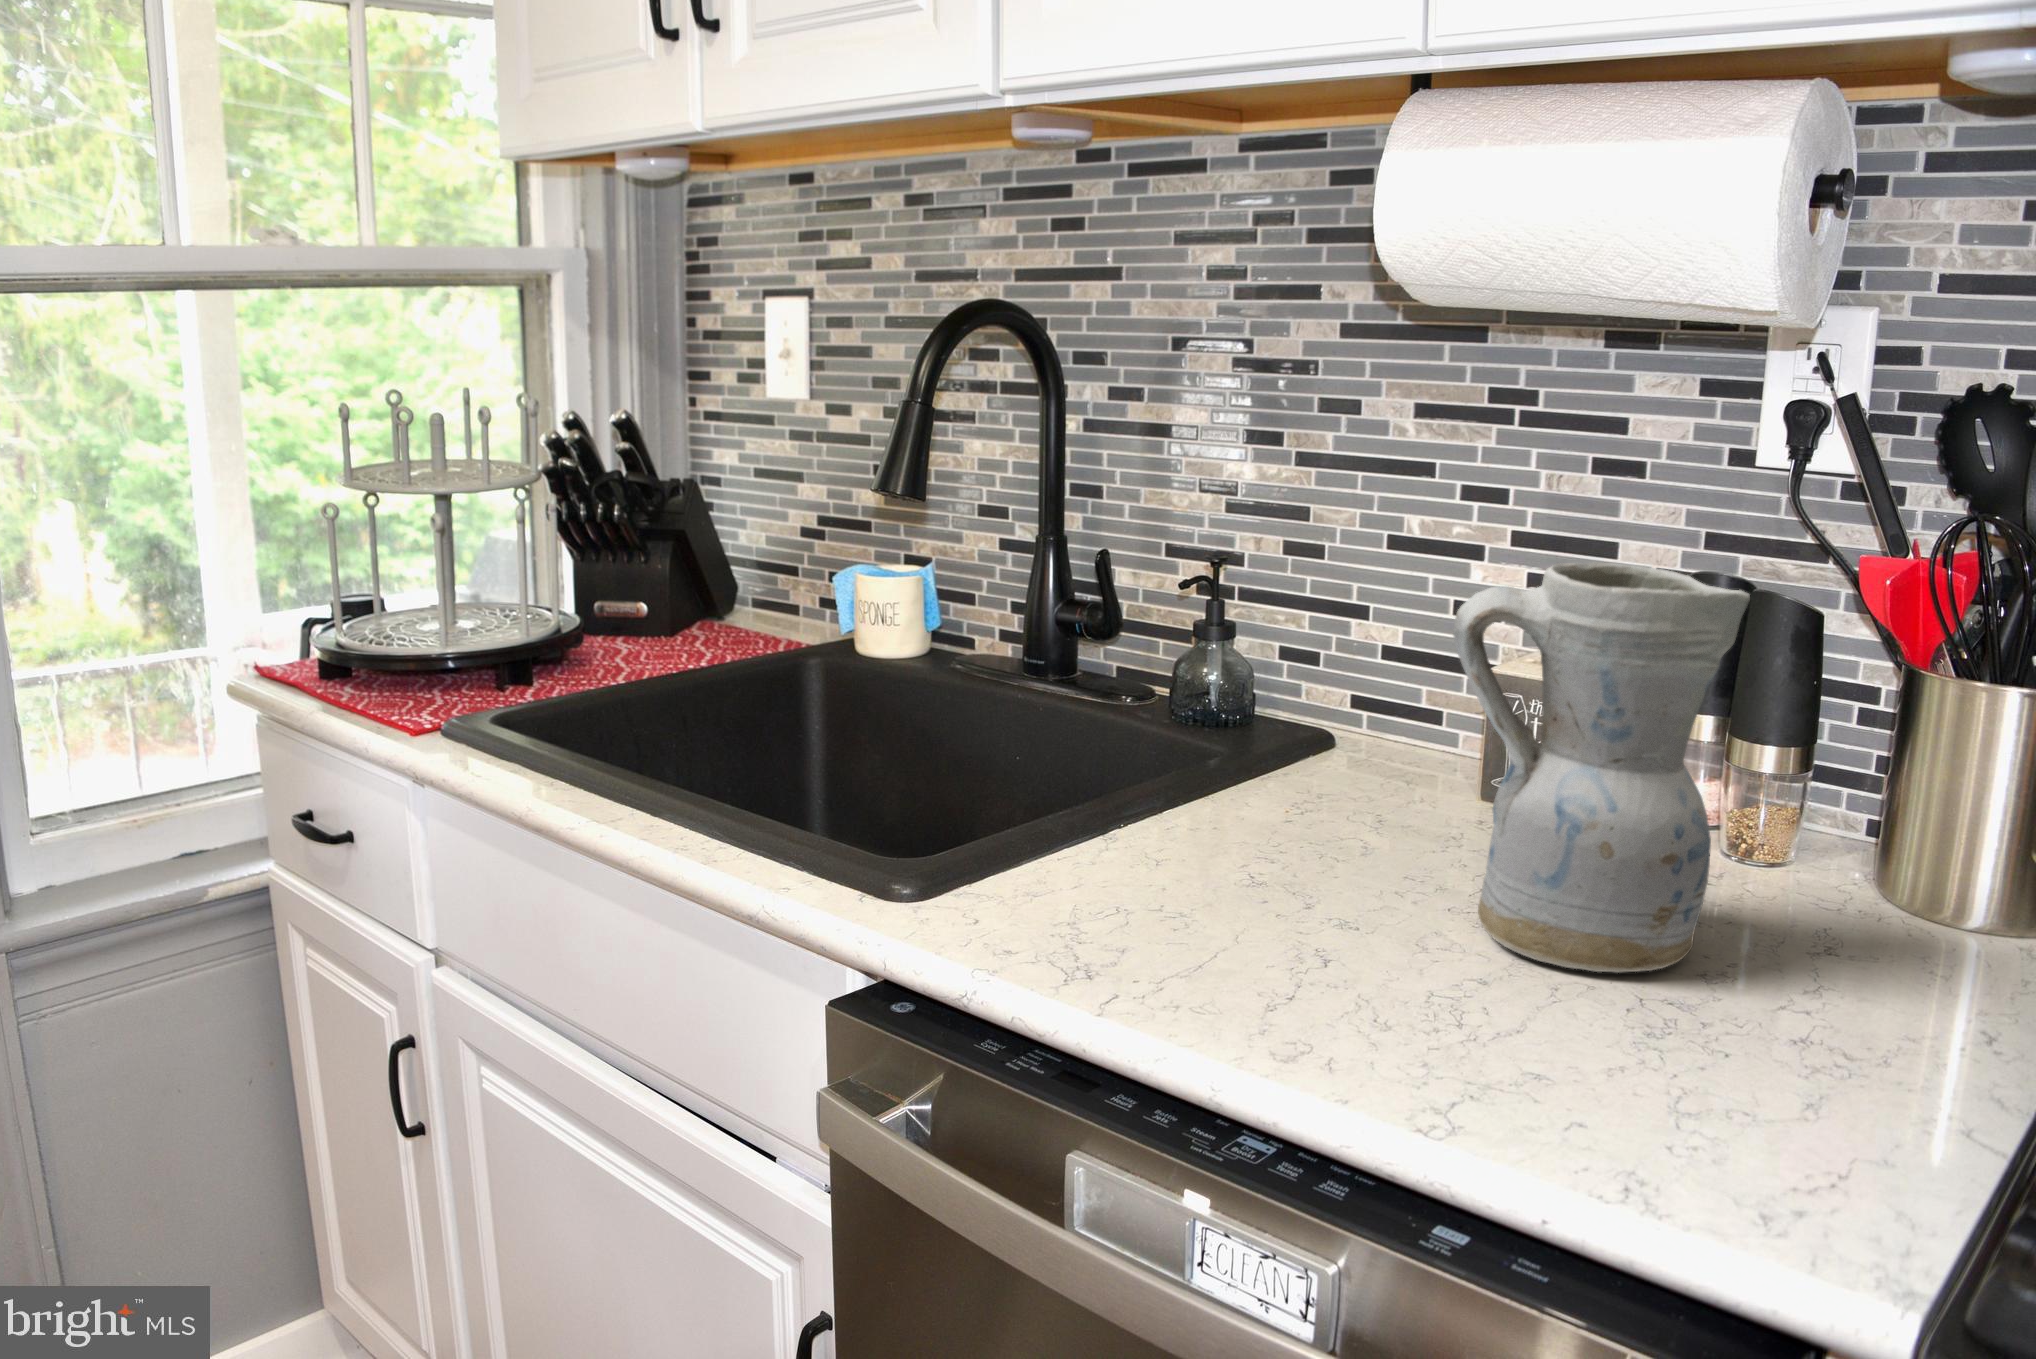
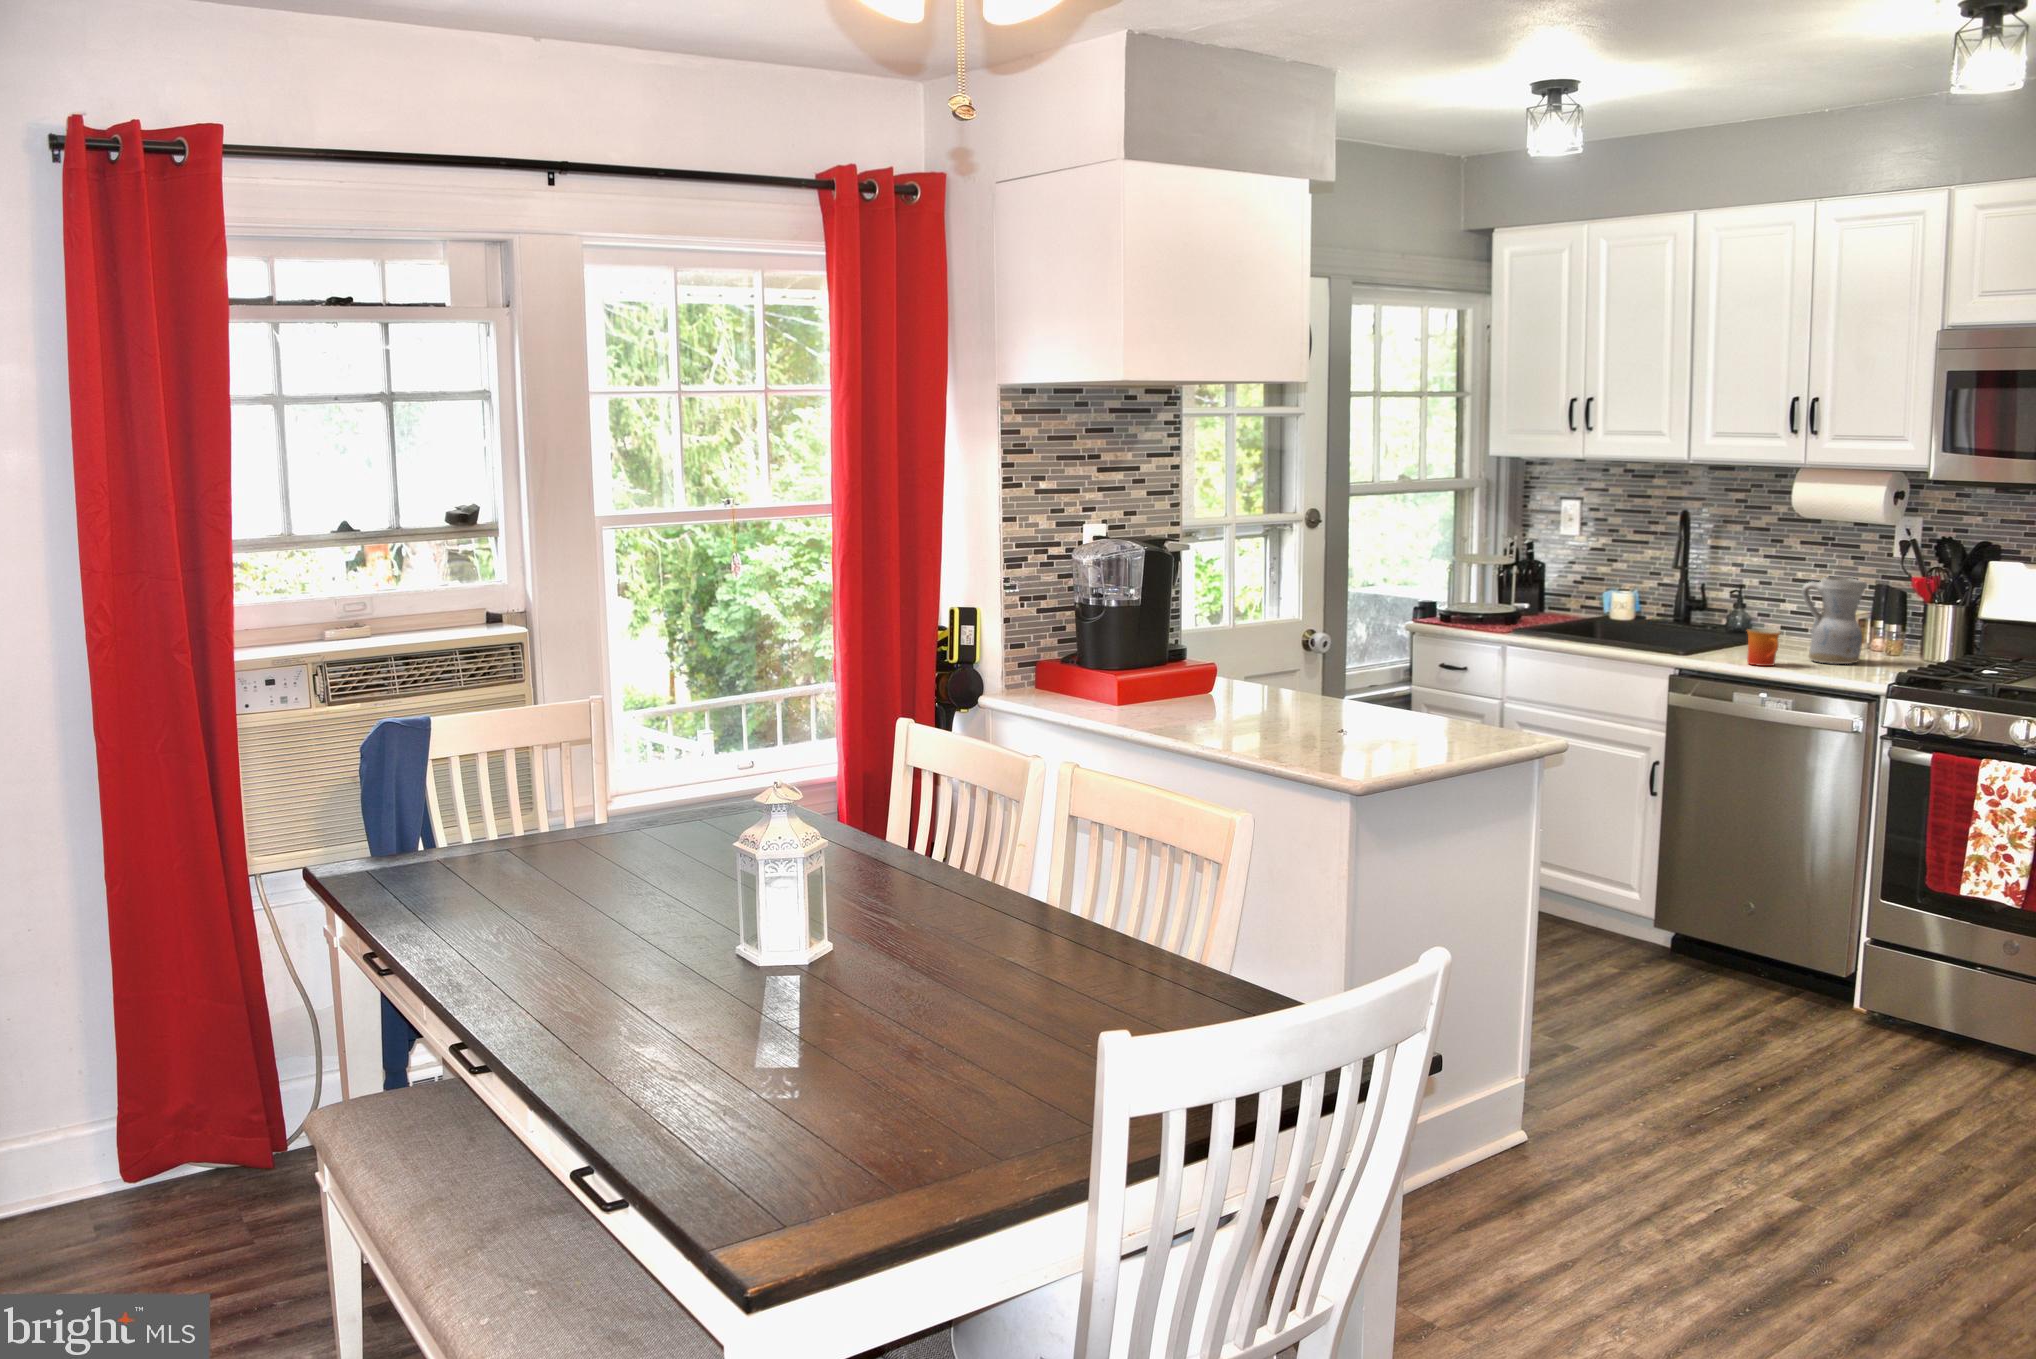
mug: none [1217,818,1375,1024] -> present [1747,629,1780,666]

